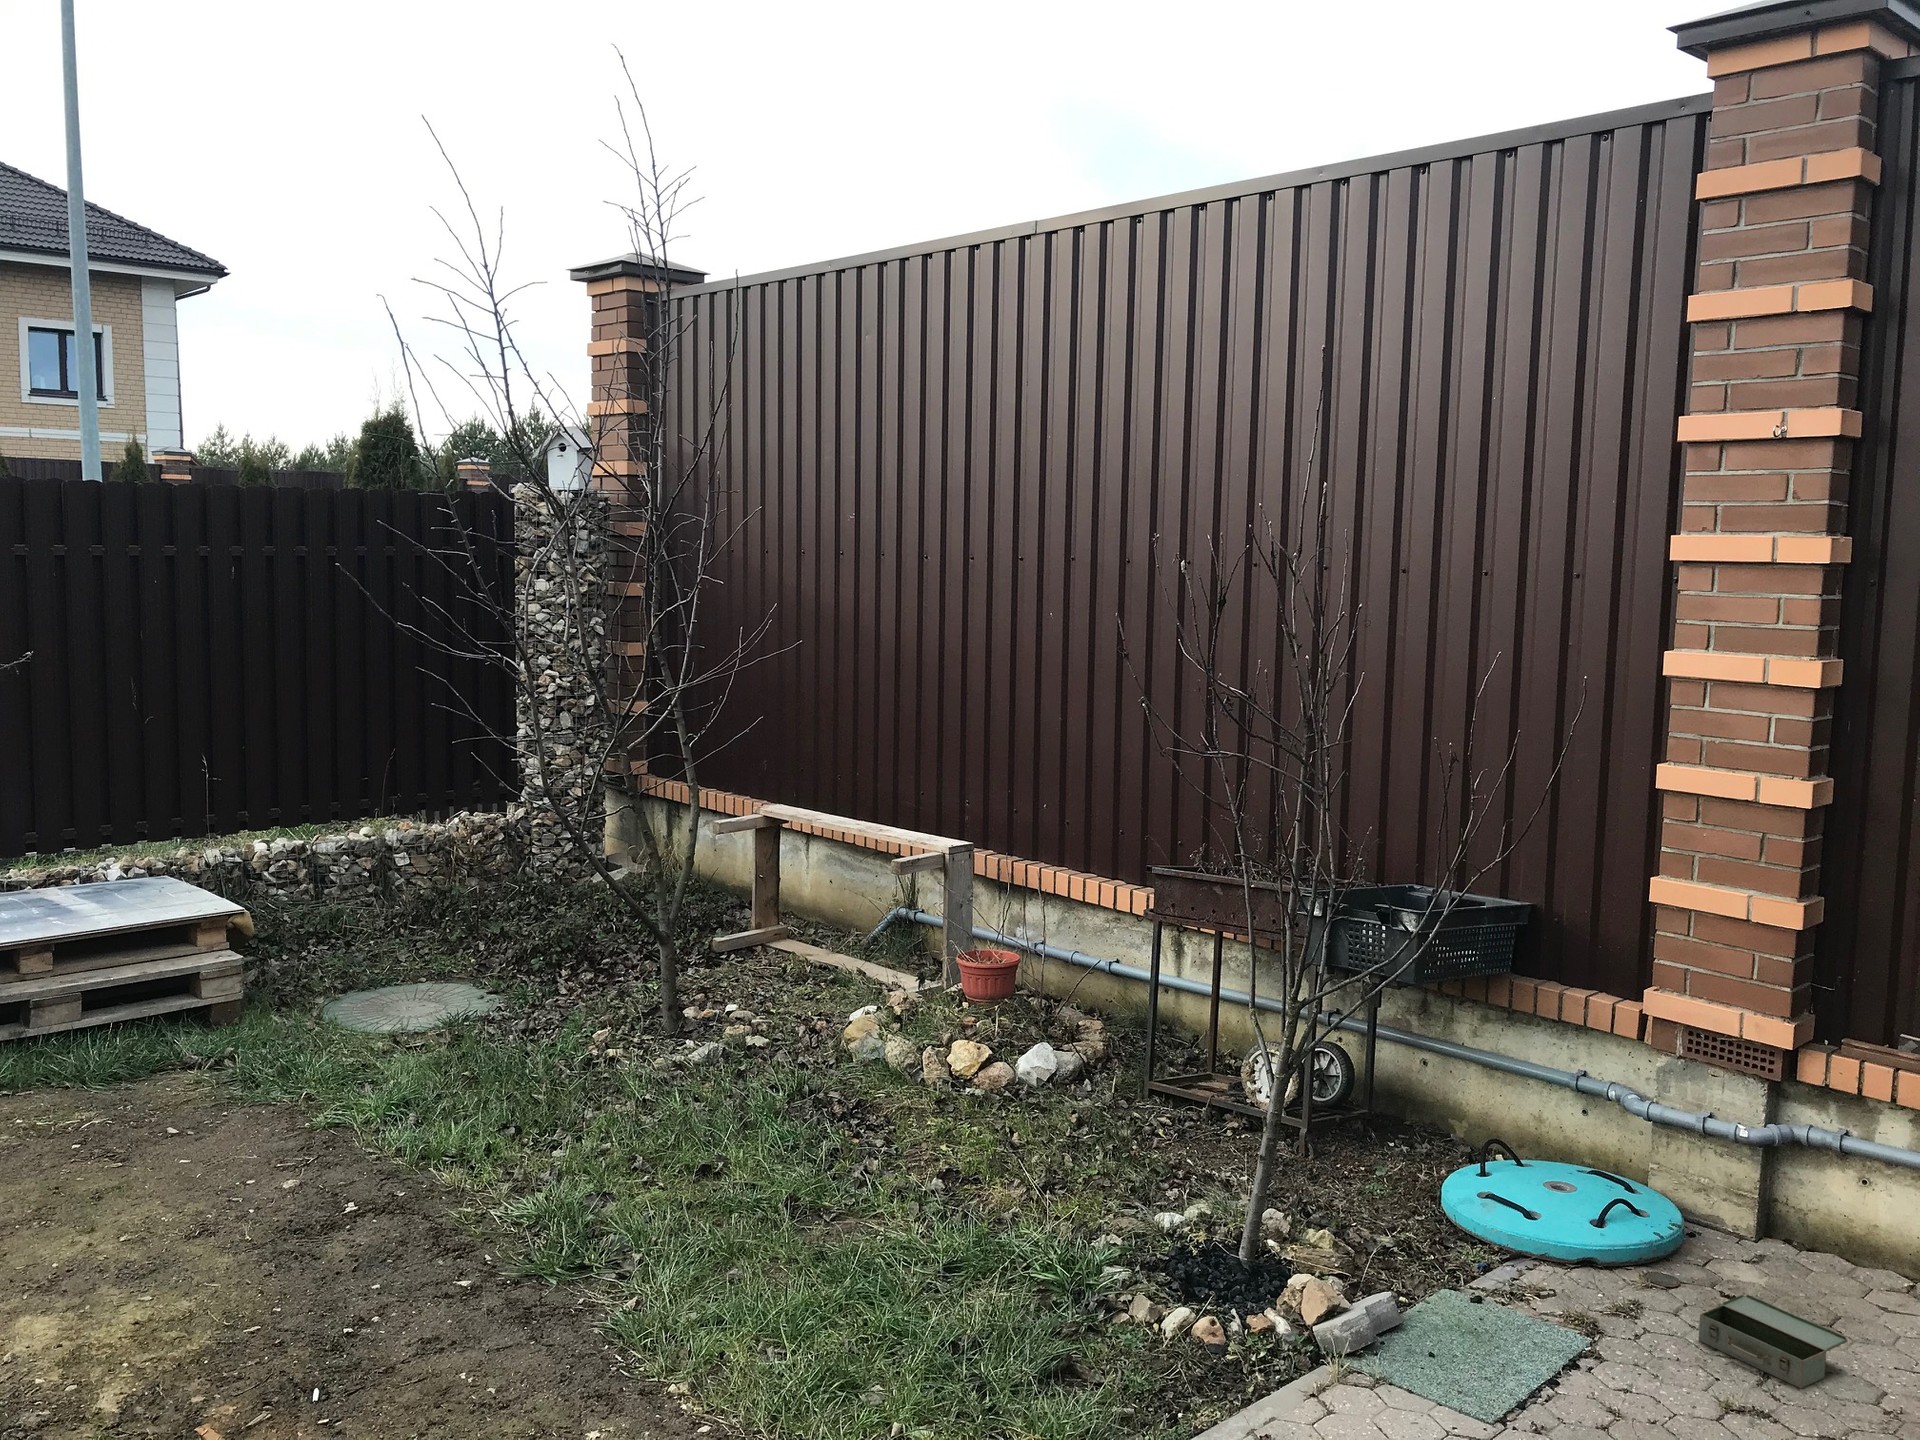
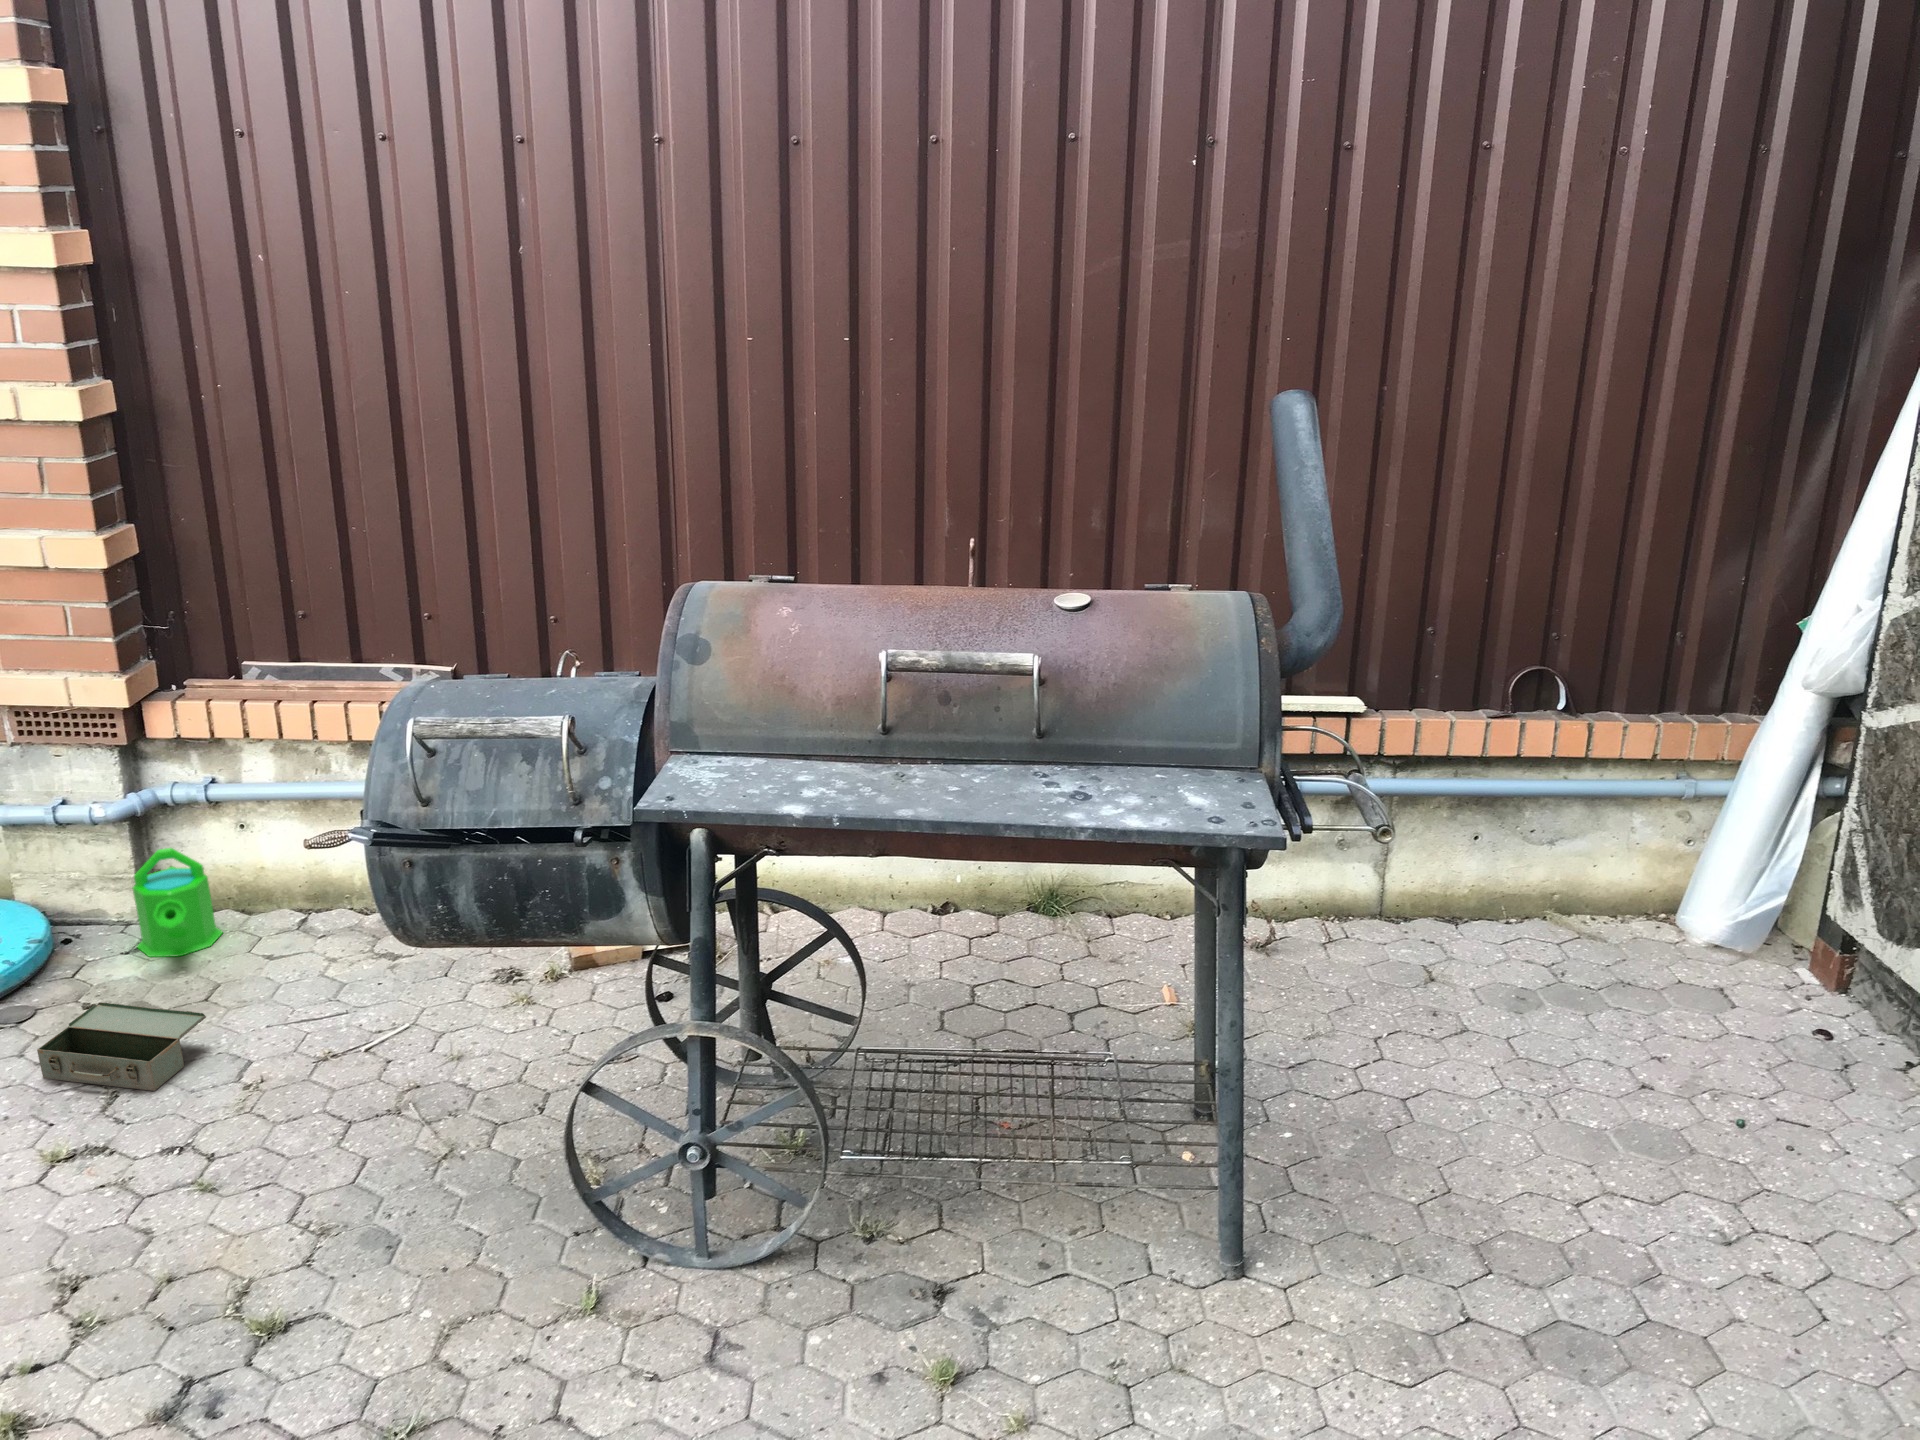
watering can: none [1755,1180,1835,1281] -> present [133,848,222,957]

